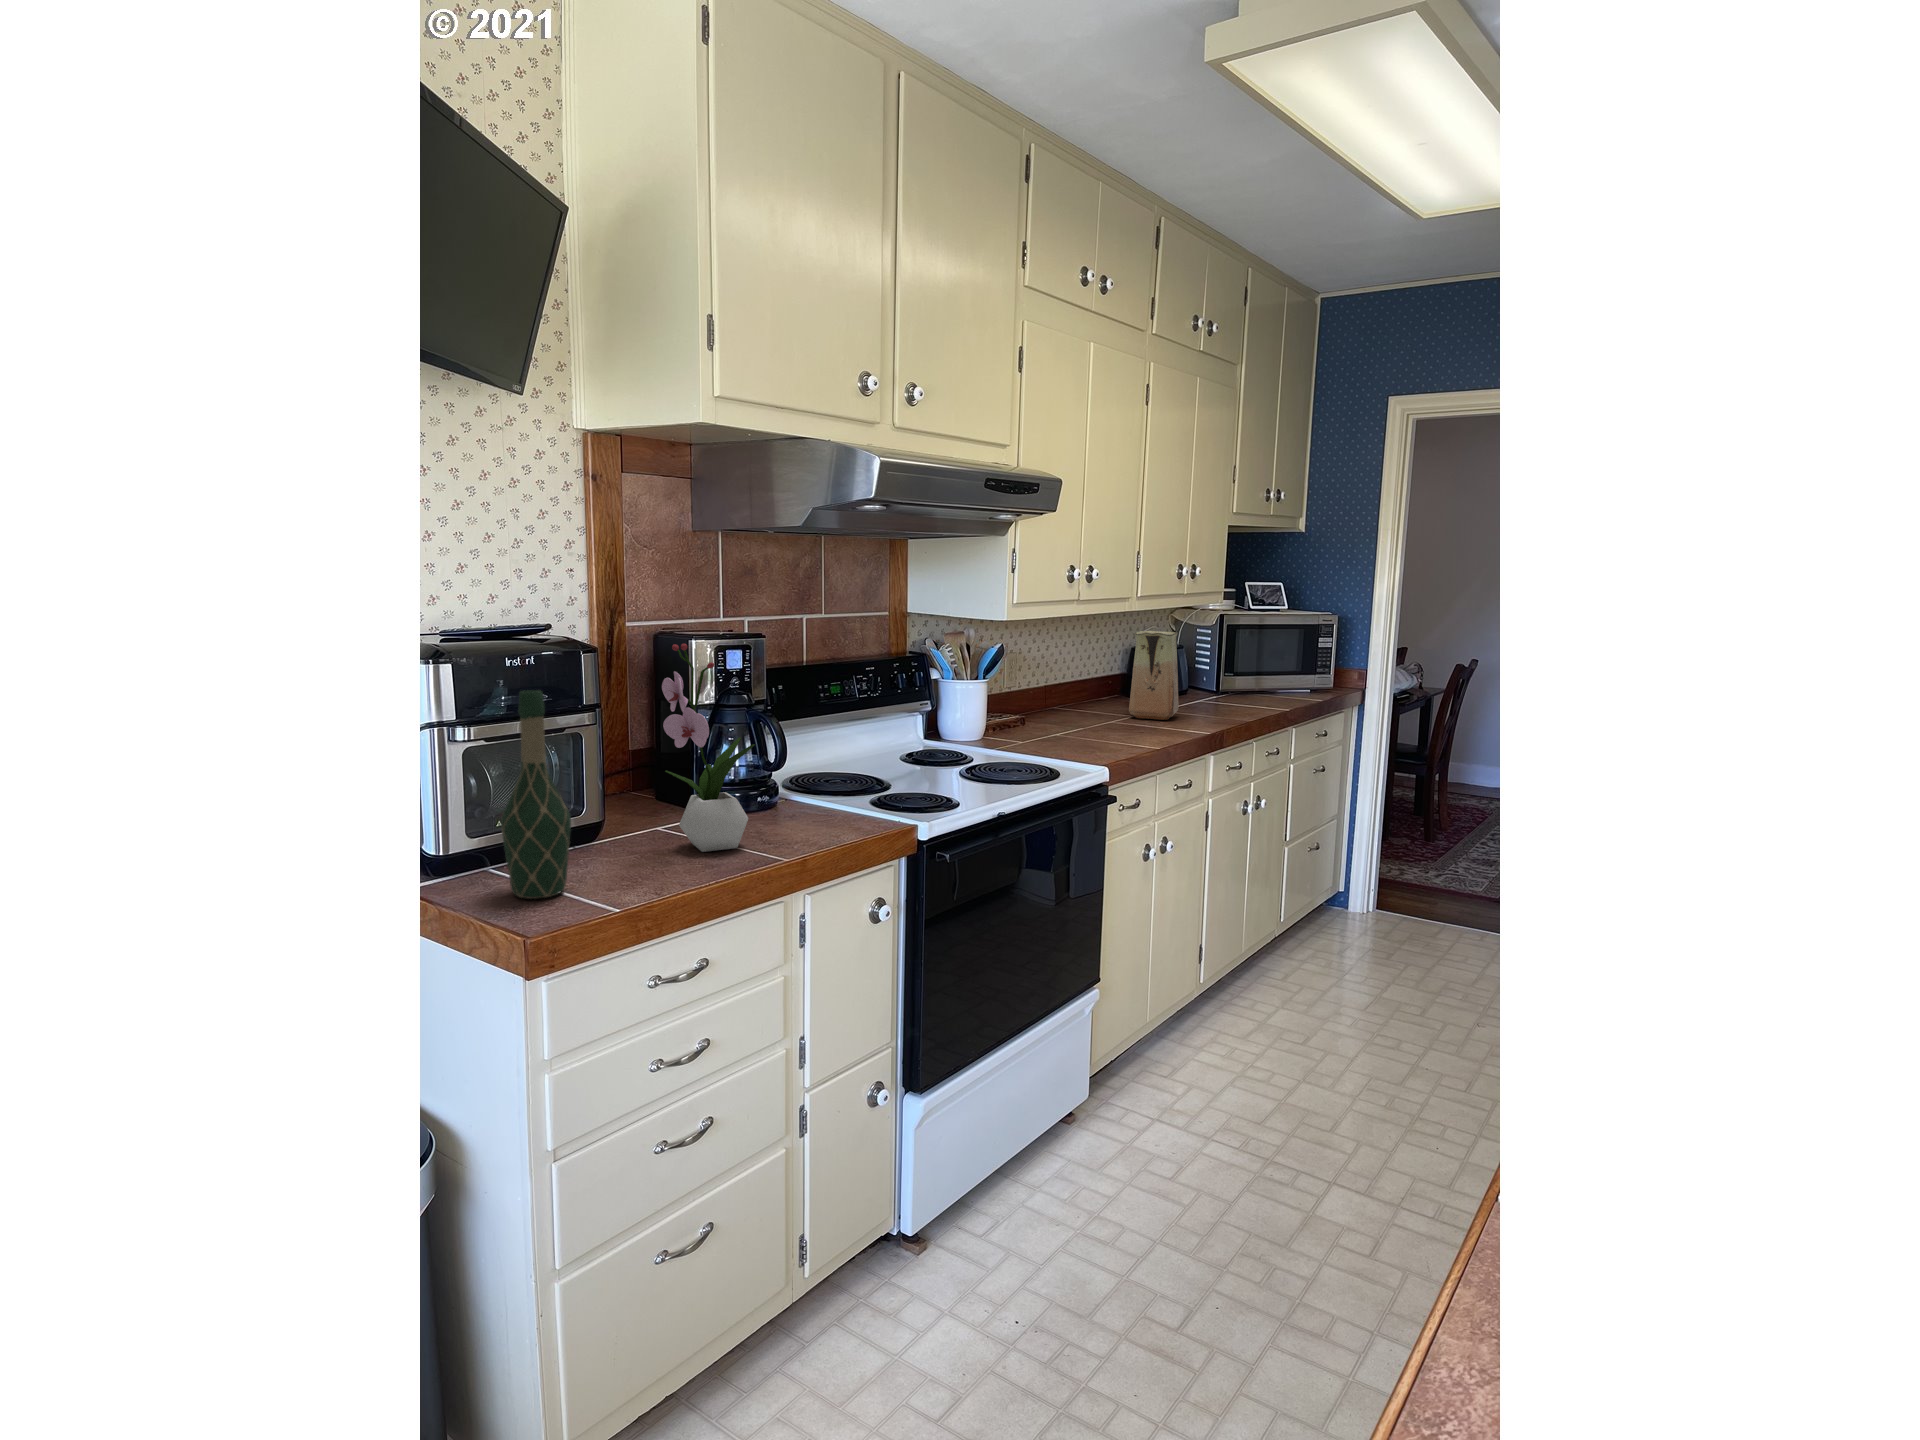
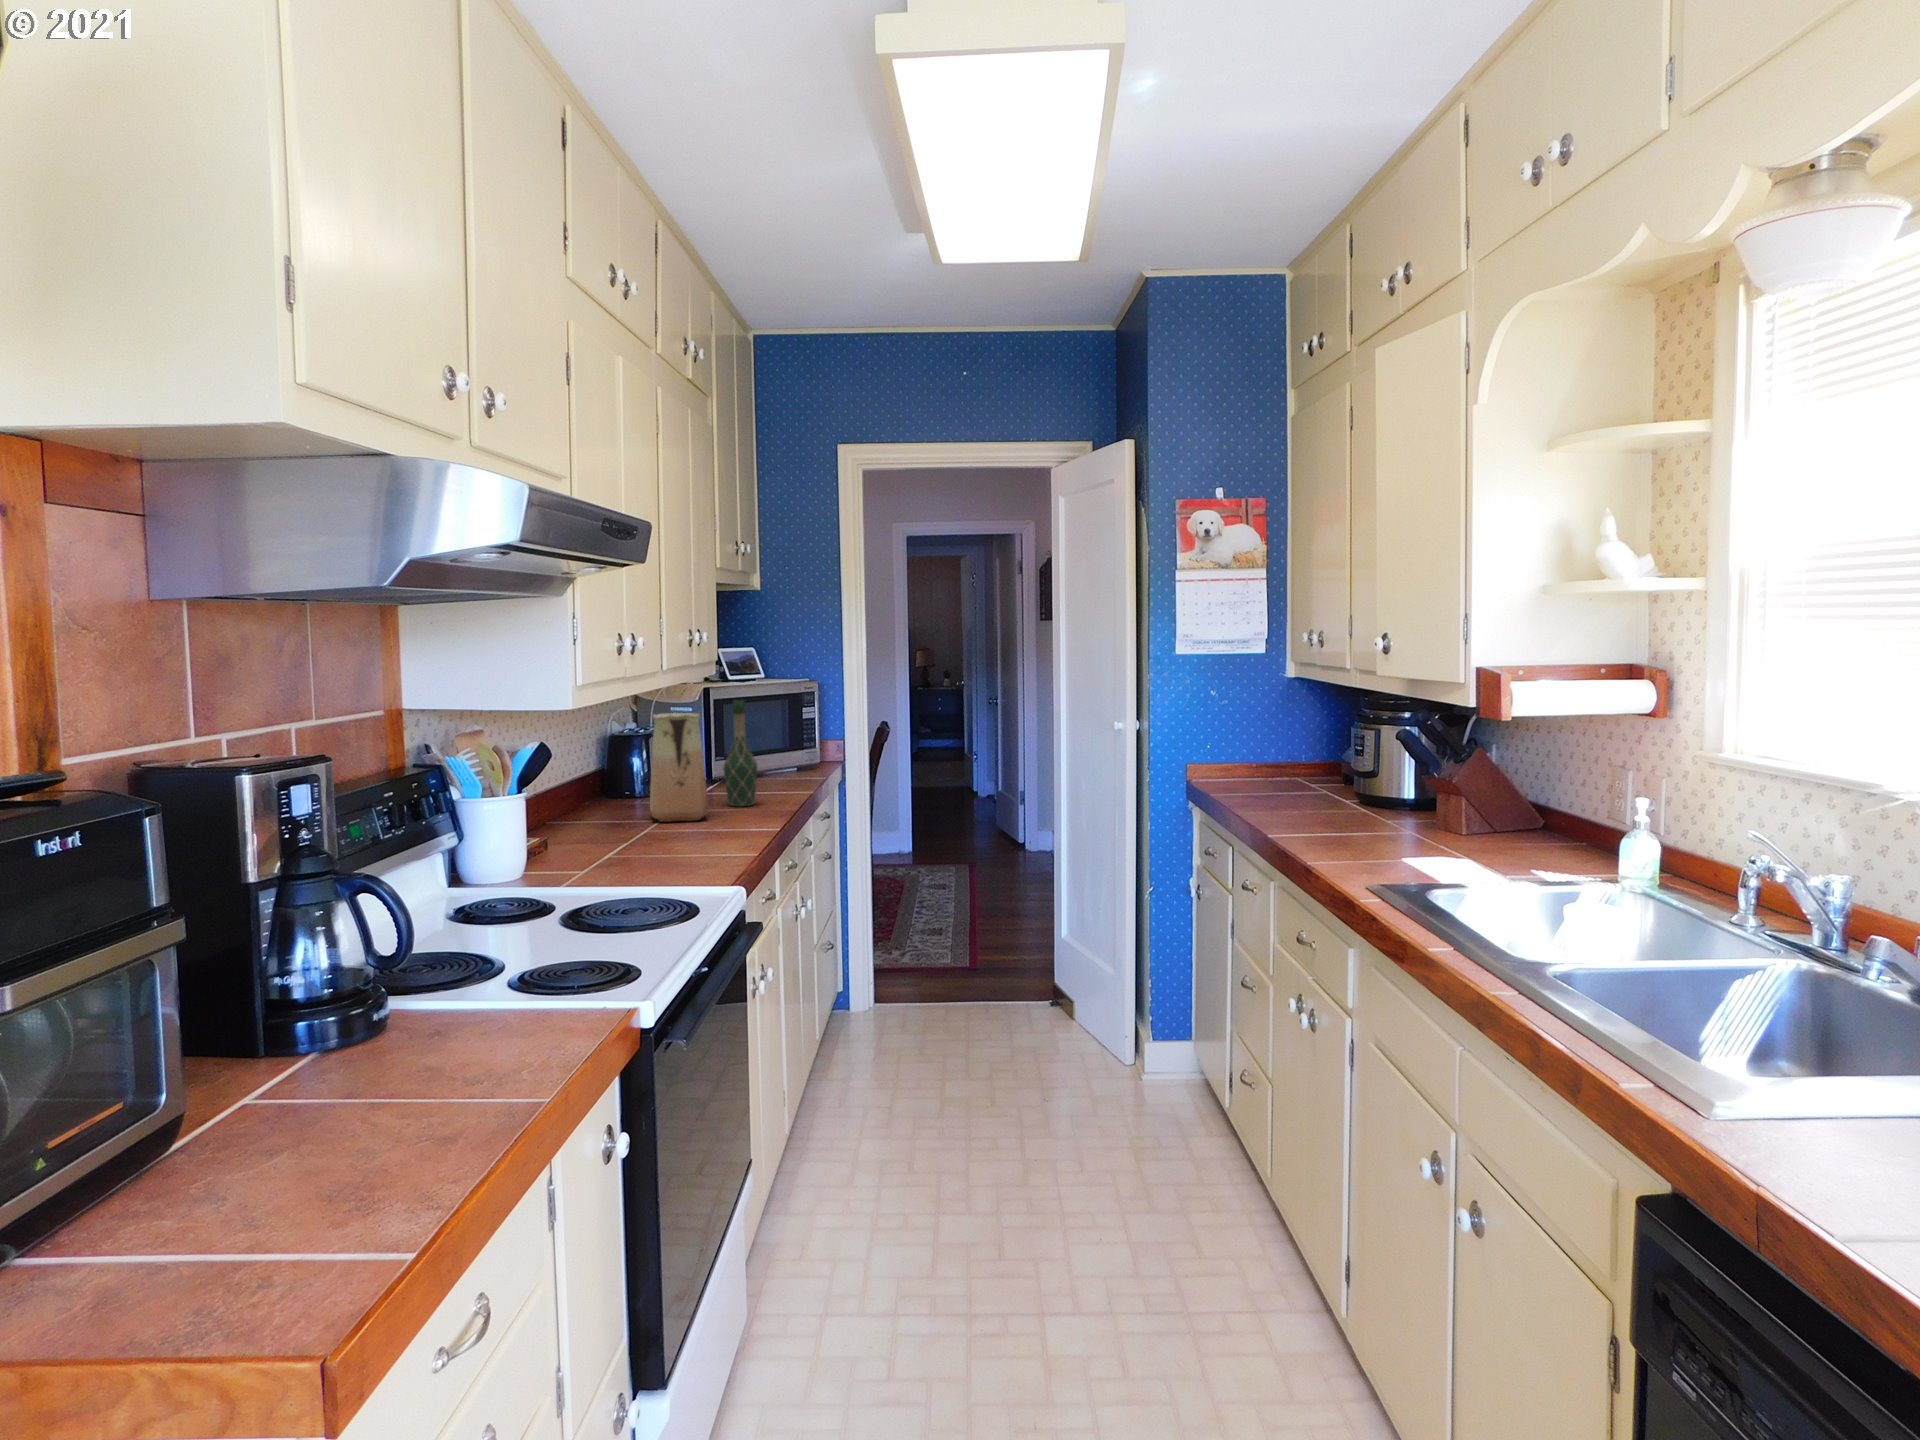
flower arrangement: present [662,644,755,852] -> none [286,780,462,1121]
wine bottle: present [501,690,571,899] -> present [723,700,758,806]

